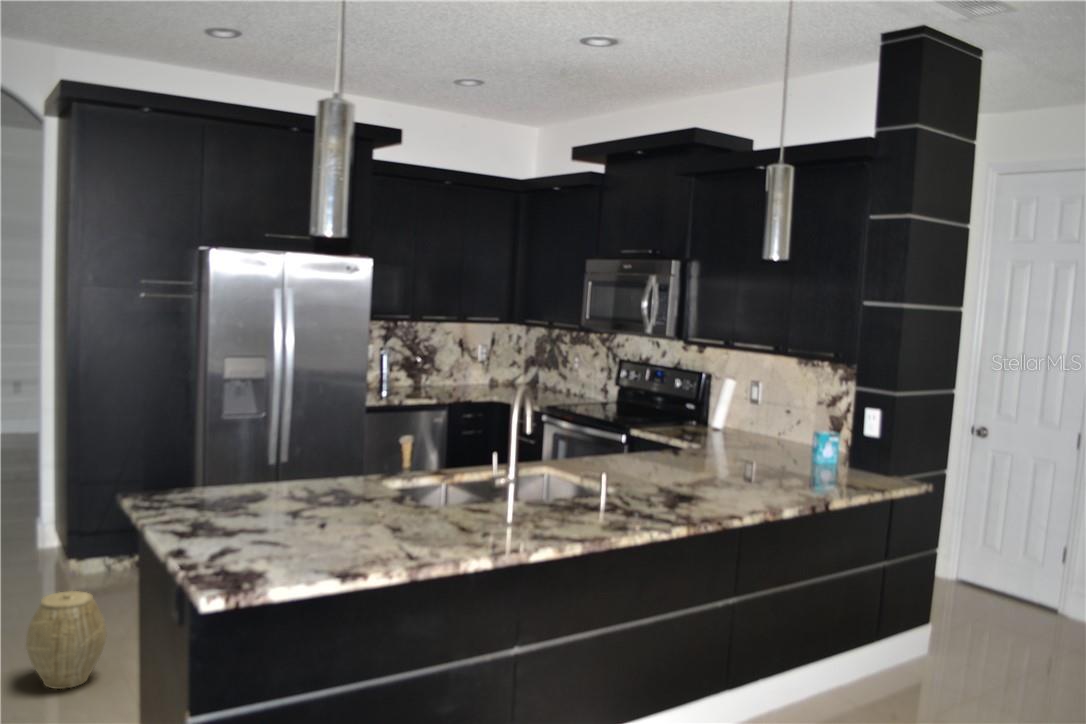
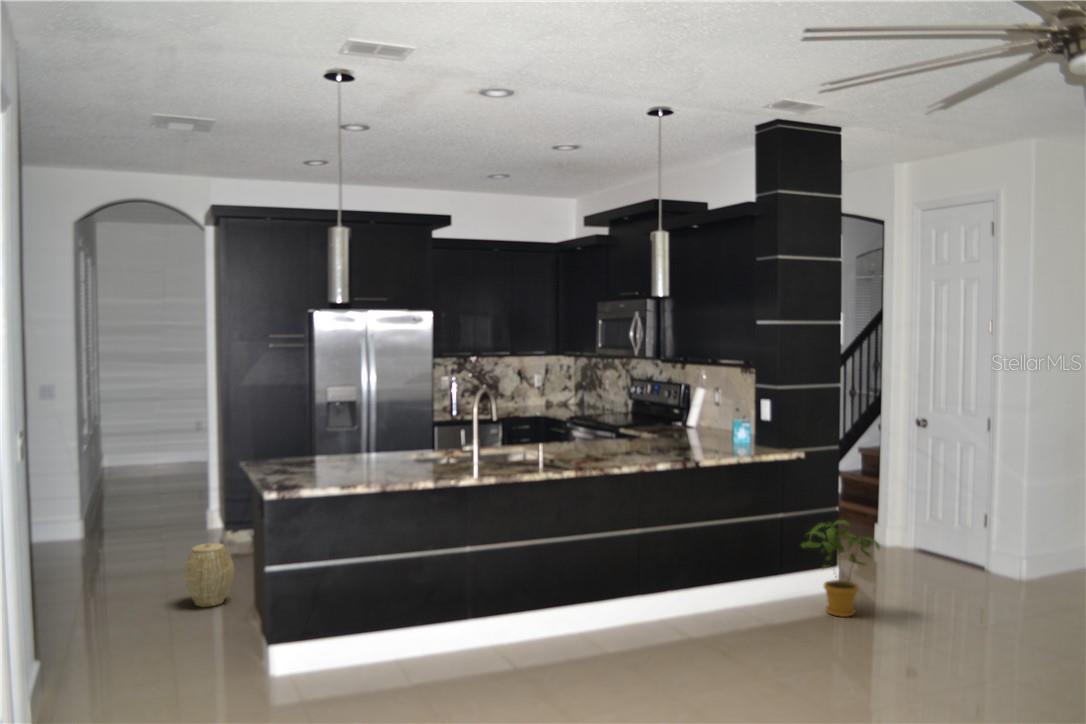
house plant: none [893,568,1002,693] -> present [801,520,880,617]

